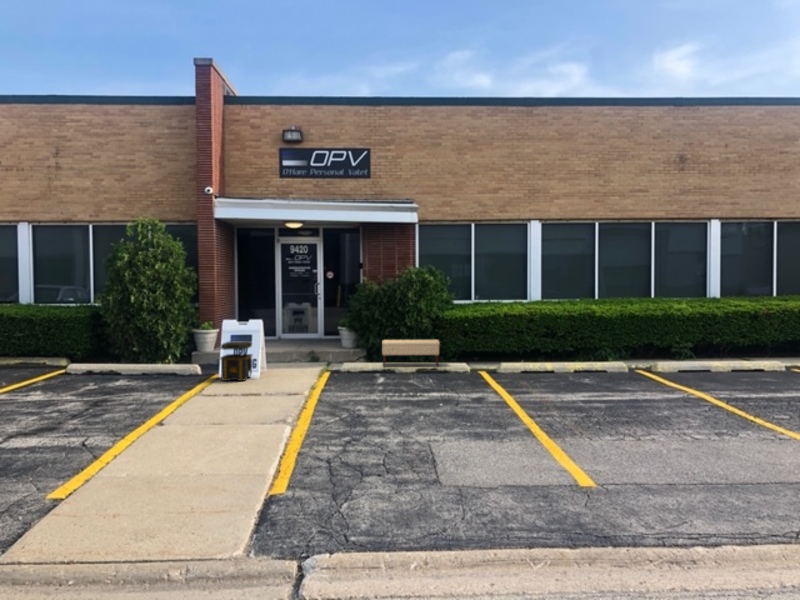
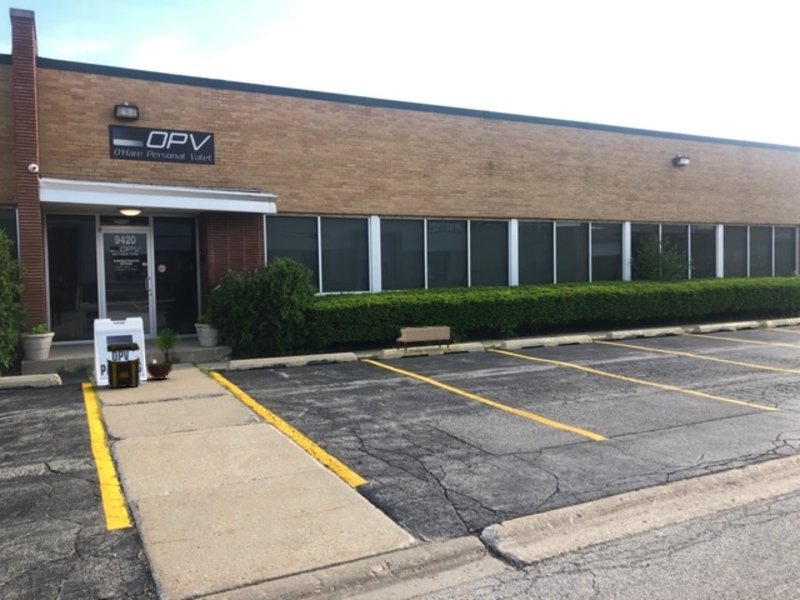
potted tree: none [264,328,291,375] -> present [147,332,178,379]
bench: present [382,340,440,366] -> present [397,326,450,352]

